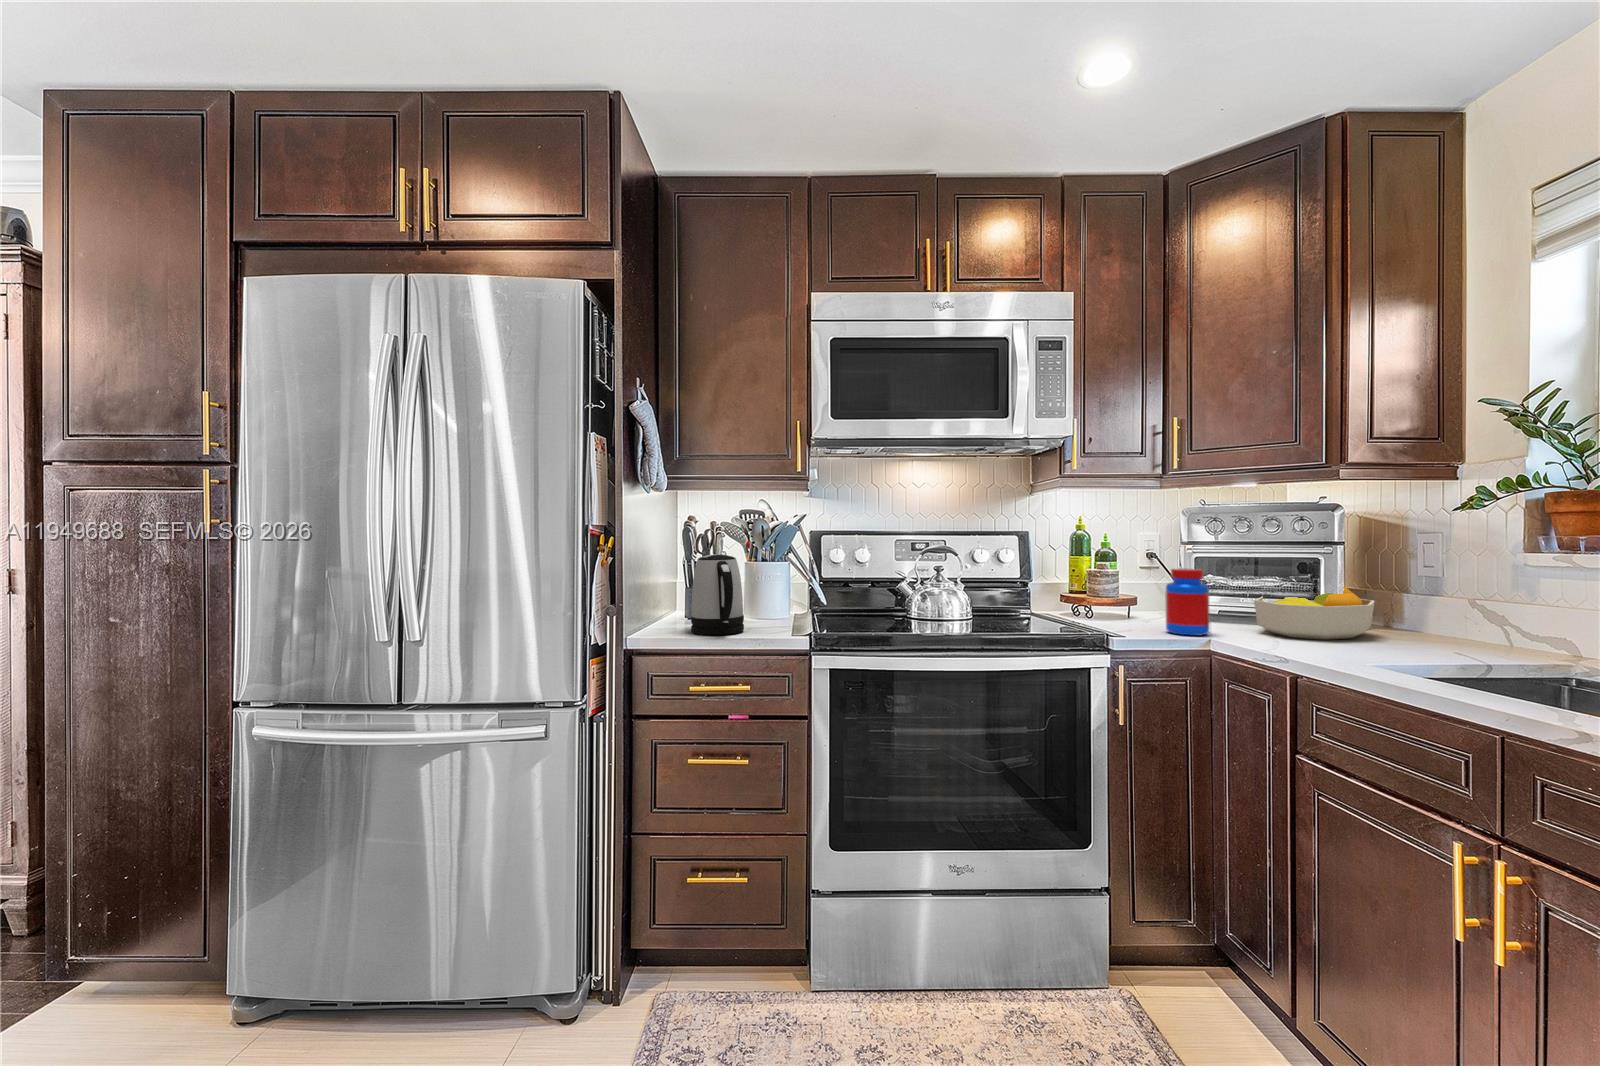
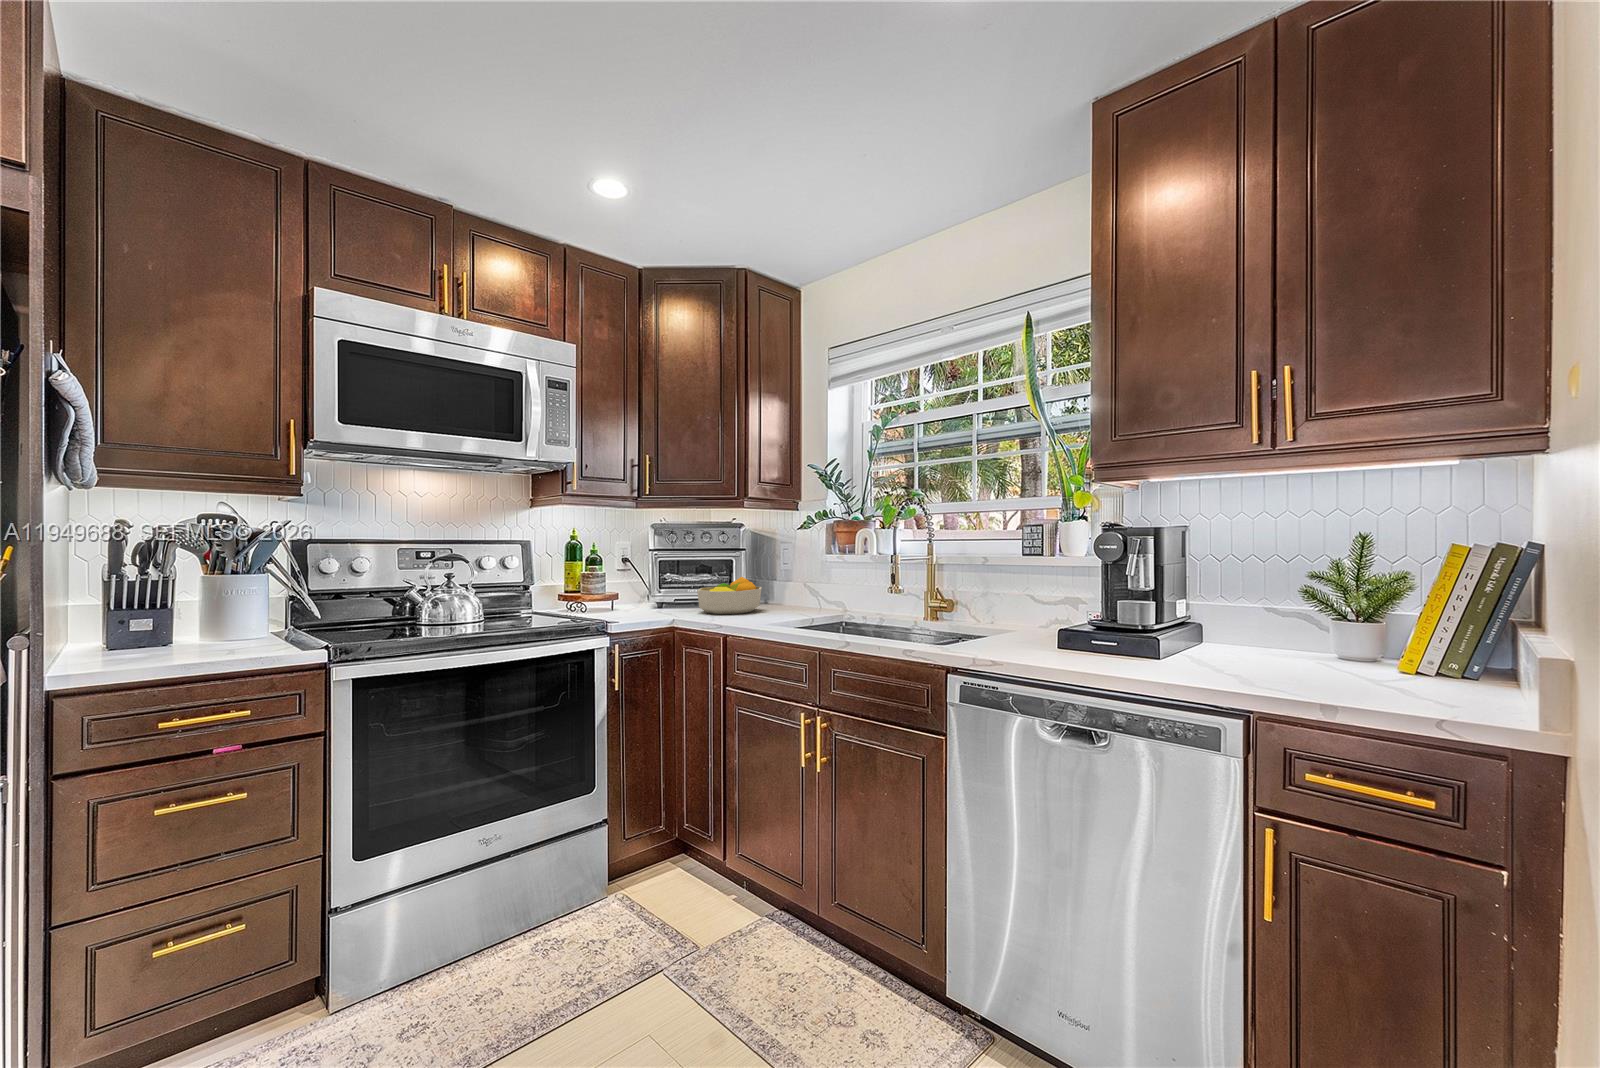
kettle: present [691,554,744,634] -> none [156,564,236,658]
jar: present [1165,568,1209,635] -> none [643,569,671,618]

